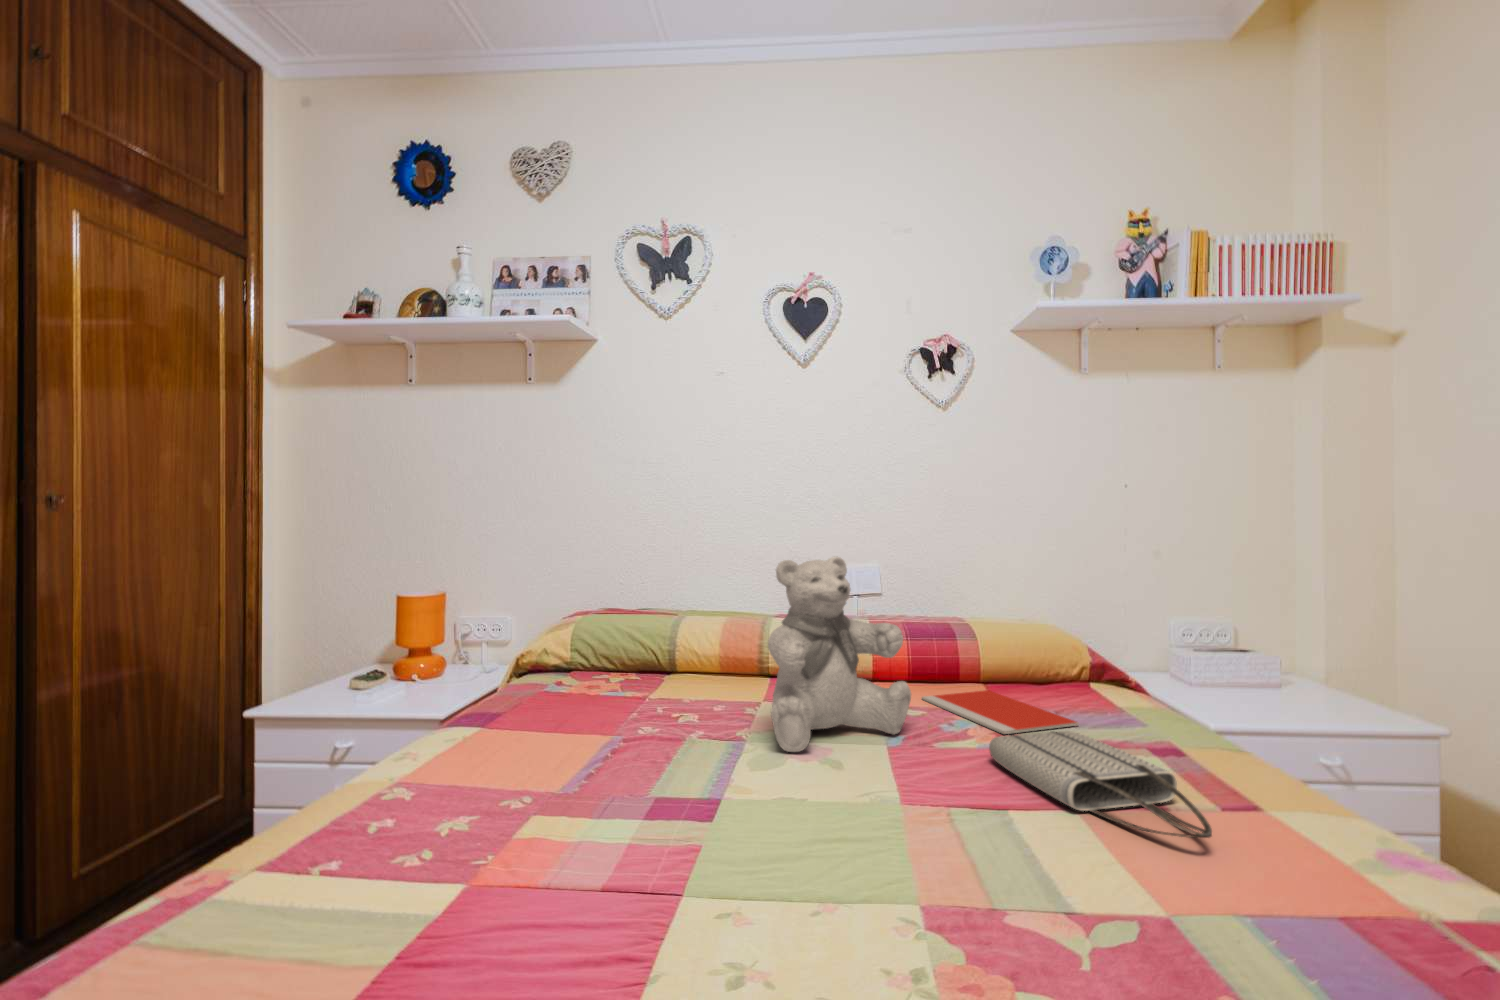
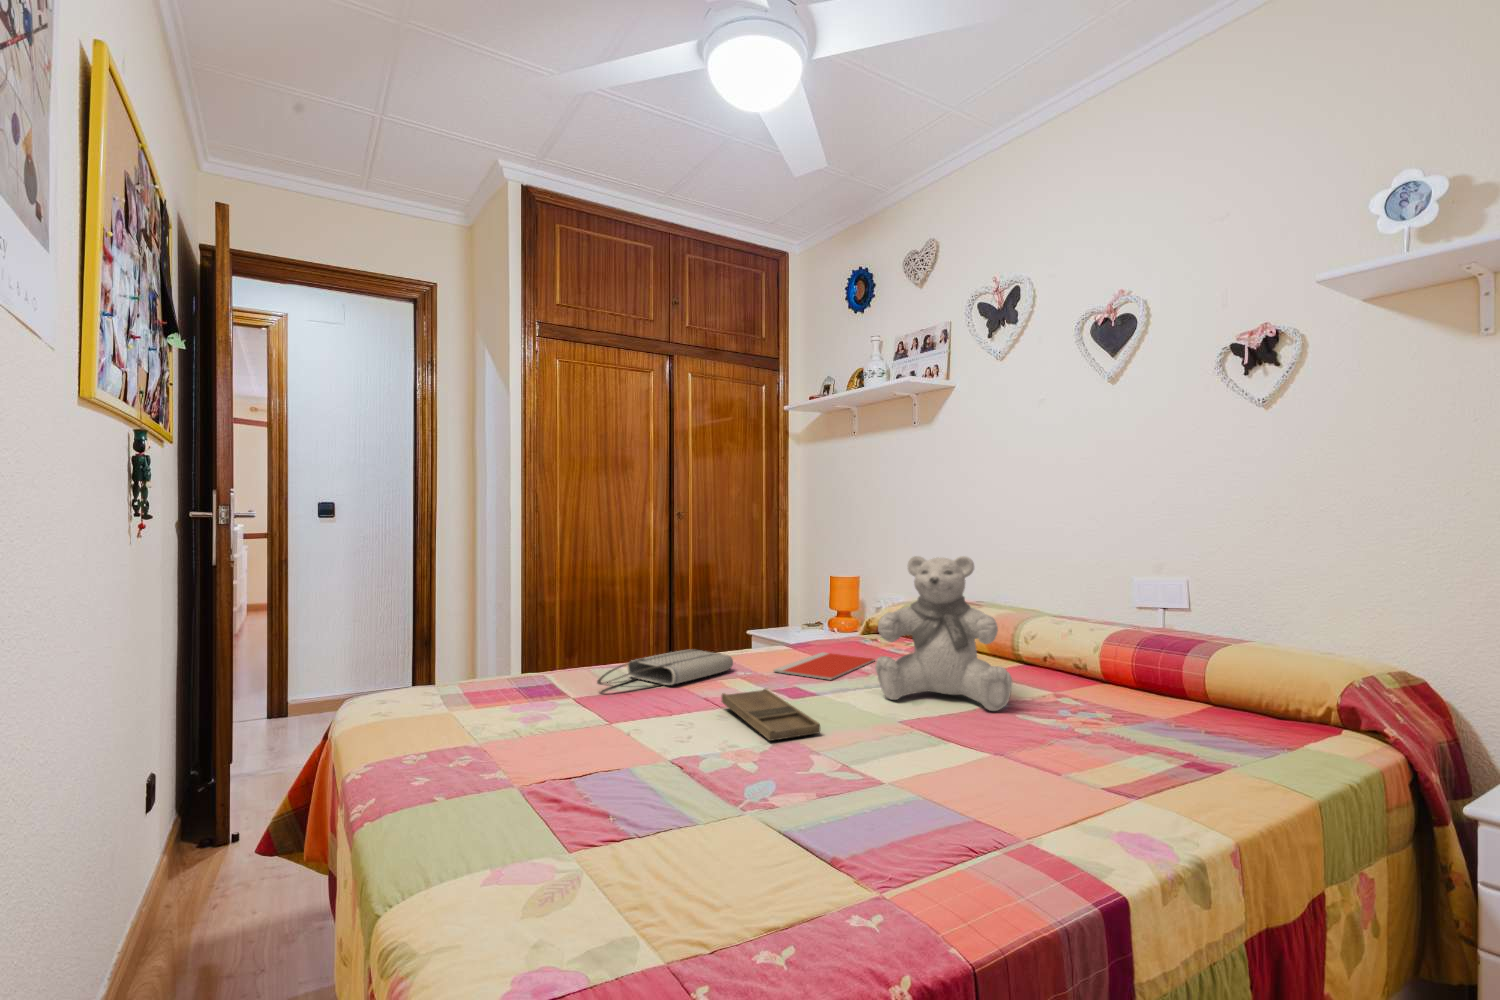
notebook: present [922,690,1079,734] -> present [773,652,875,680]
tote bag: present [989,731,1212,838] -> present [597,649,733,687]
tray: none [672,785,872,856] -> present [721,689,820,741]

